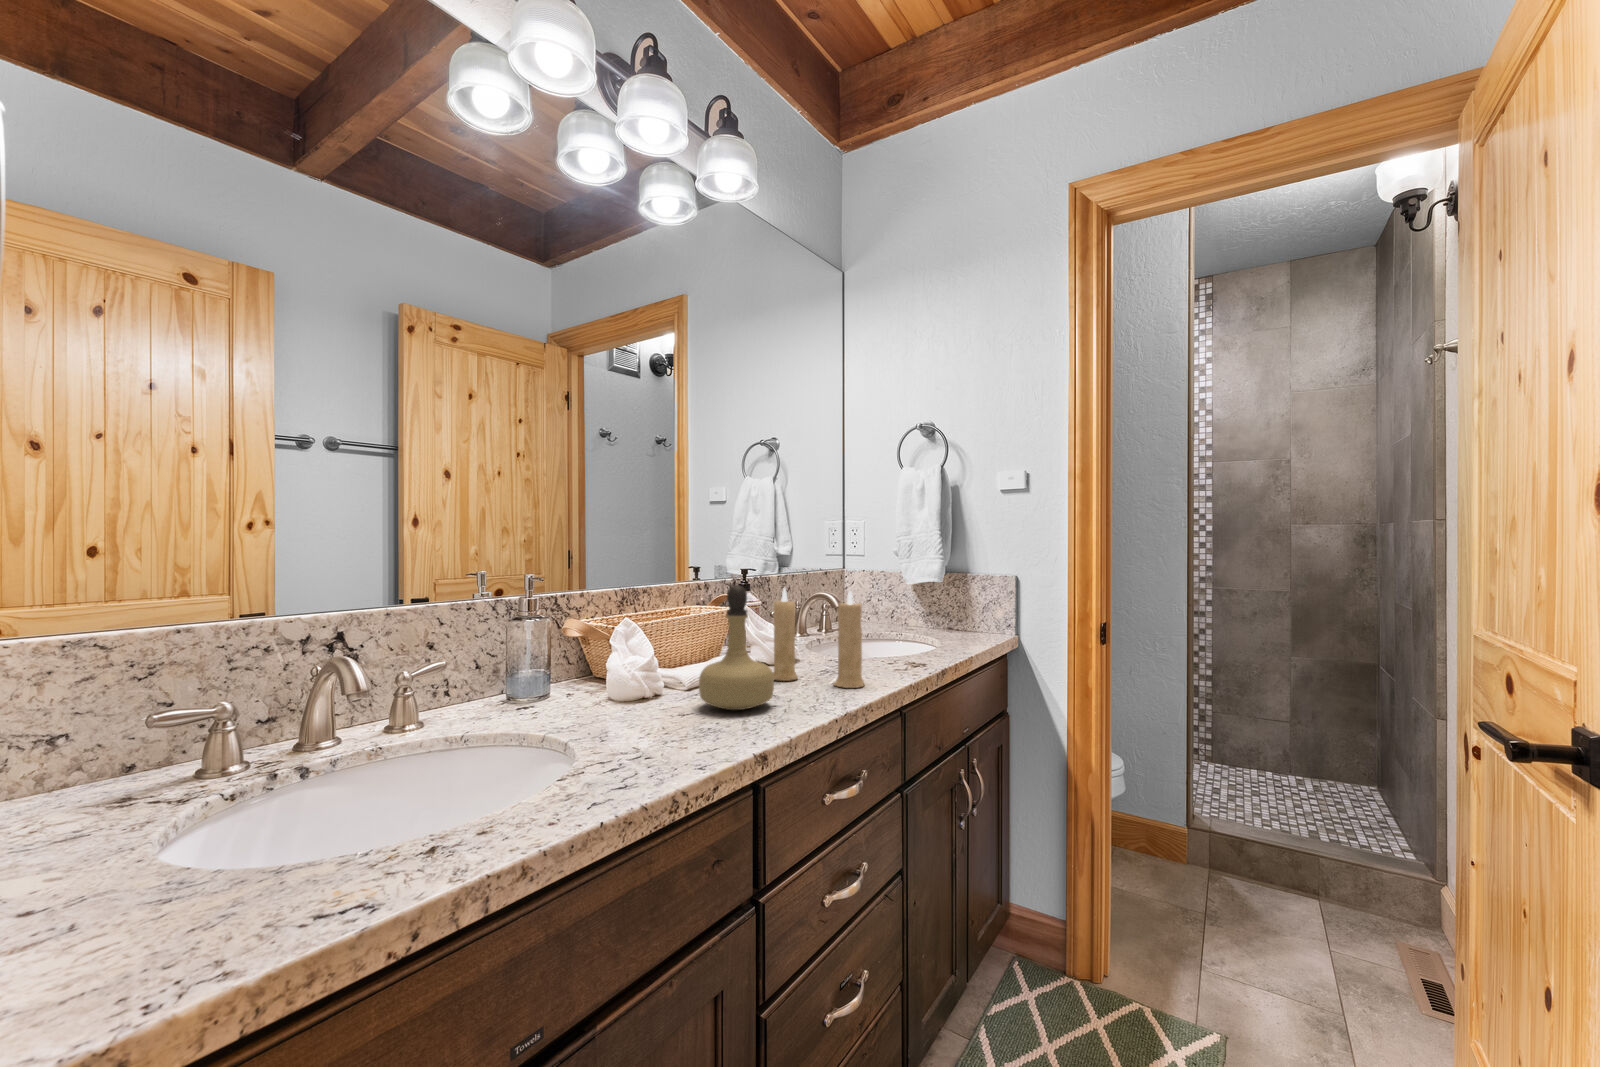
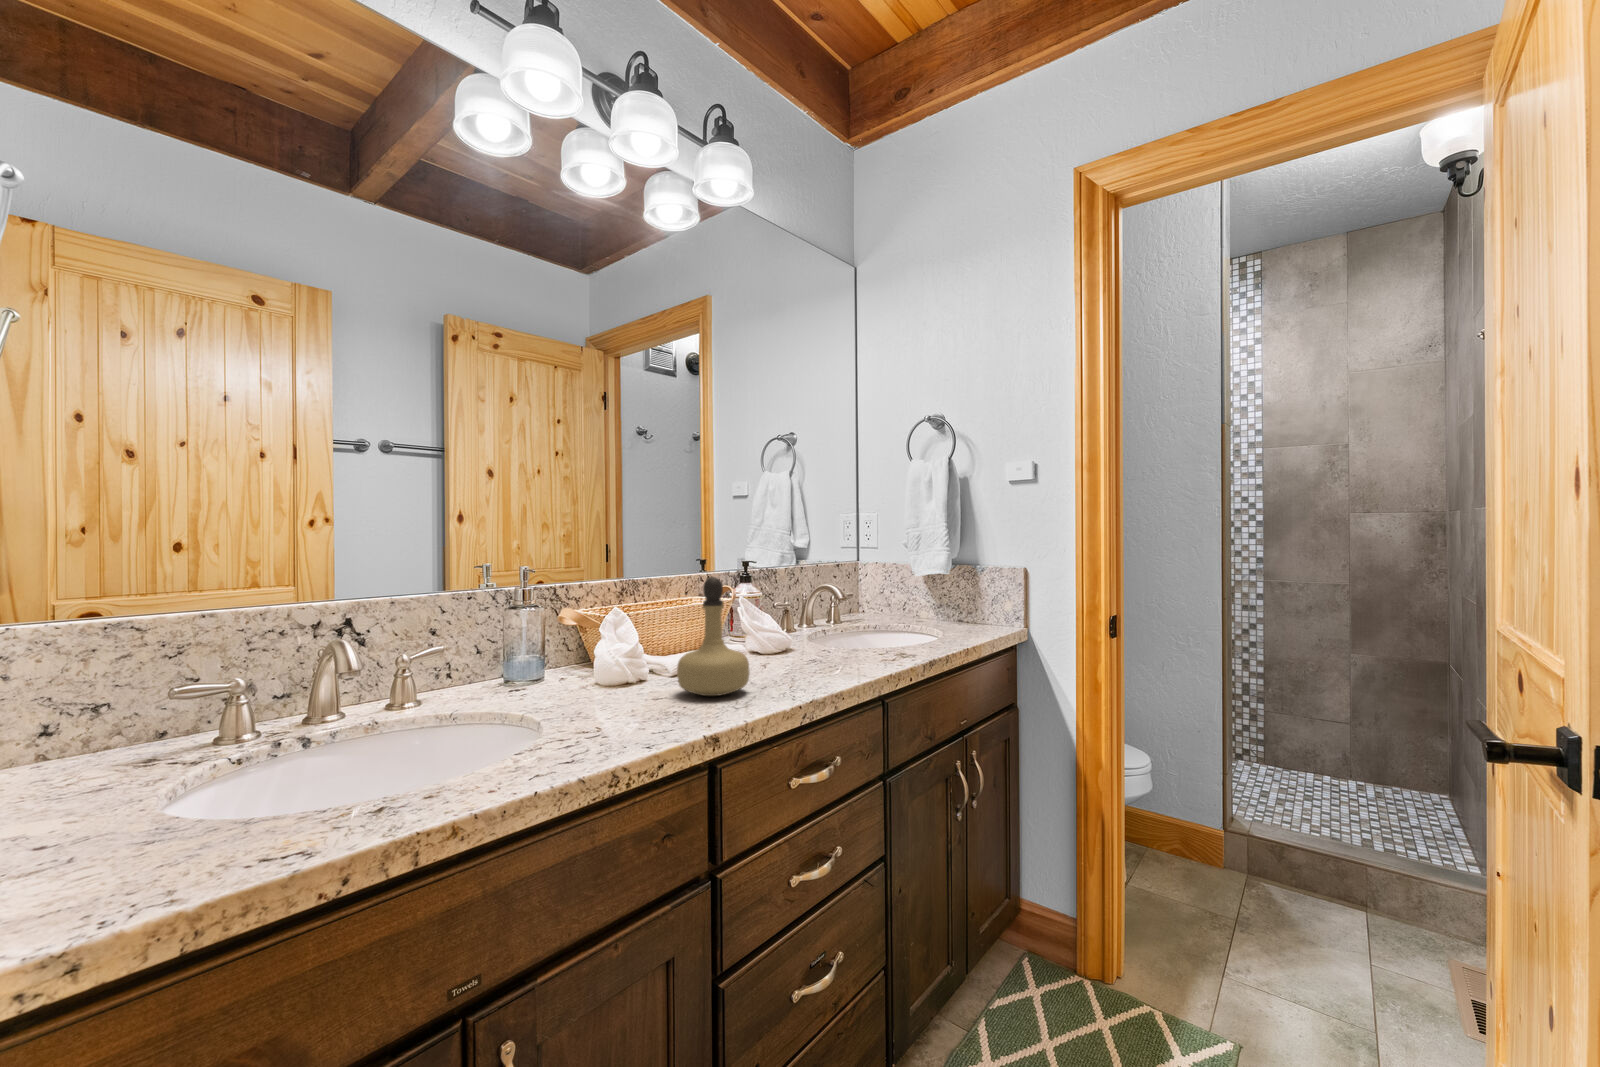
candle: present [773,588,864,688] -> none [758,577,848,678]

